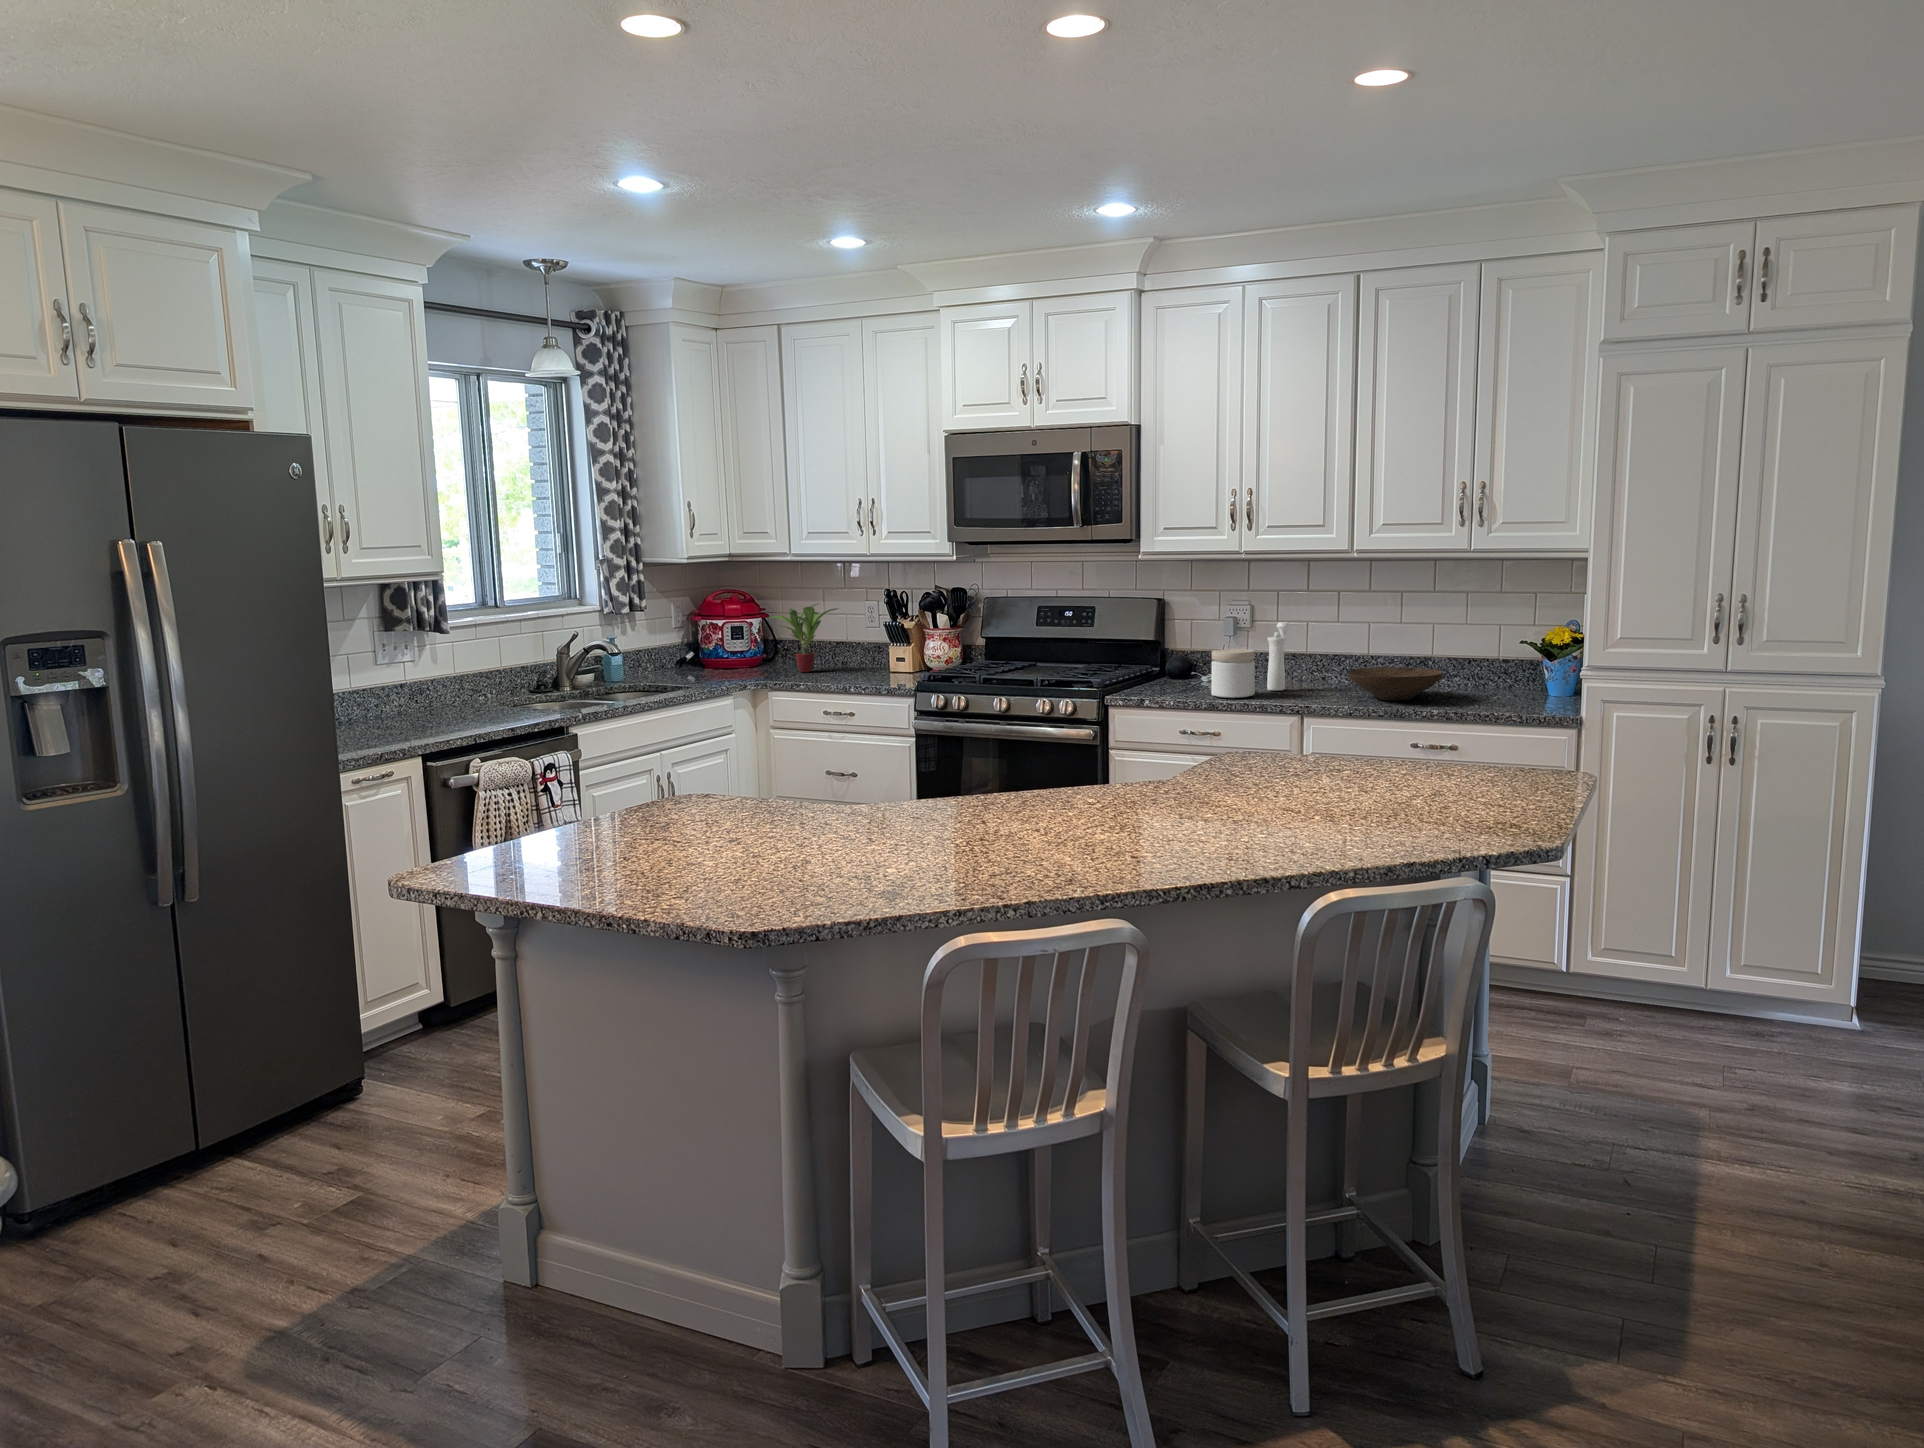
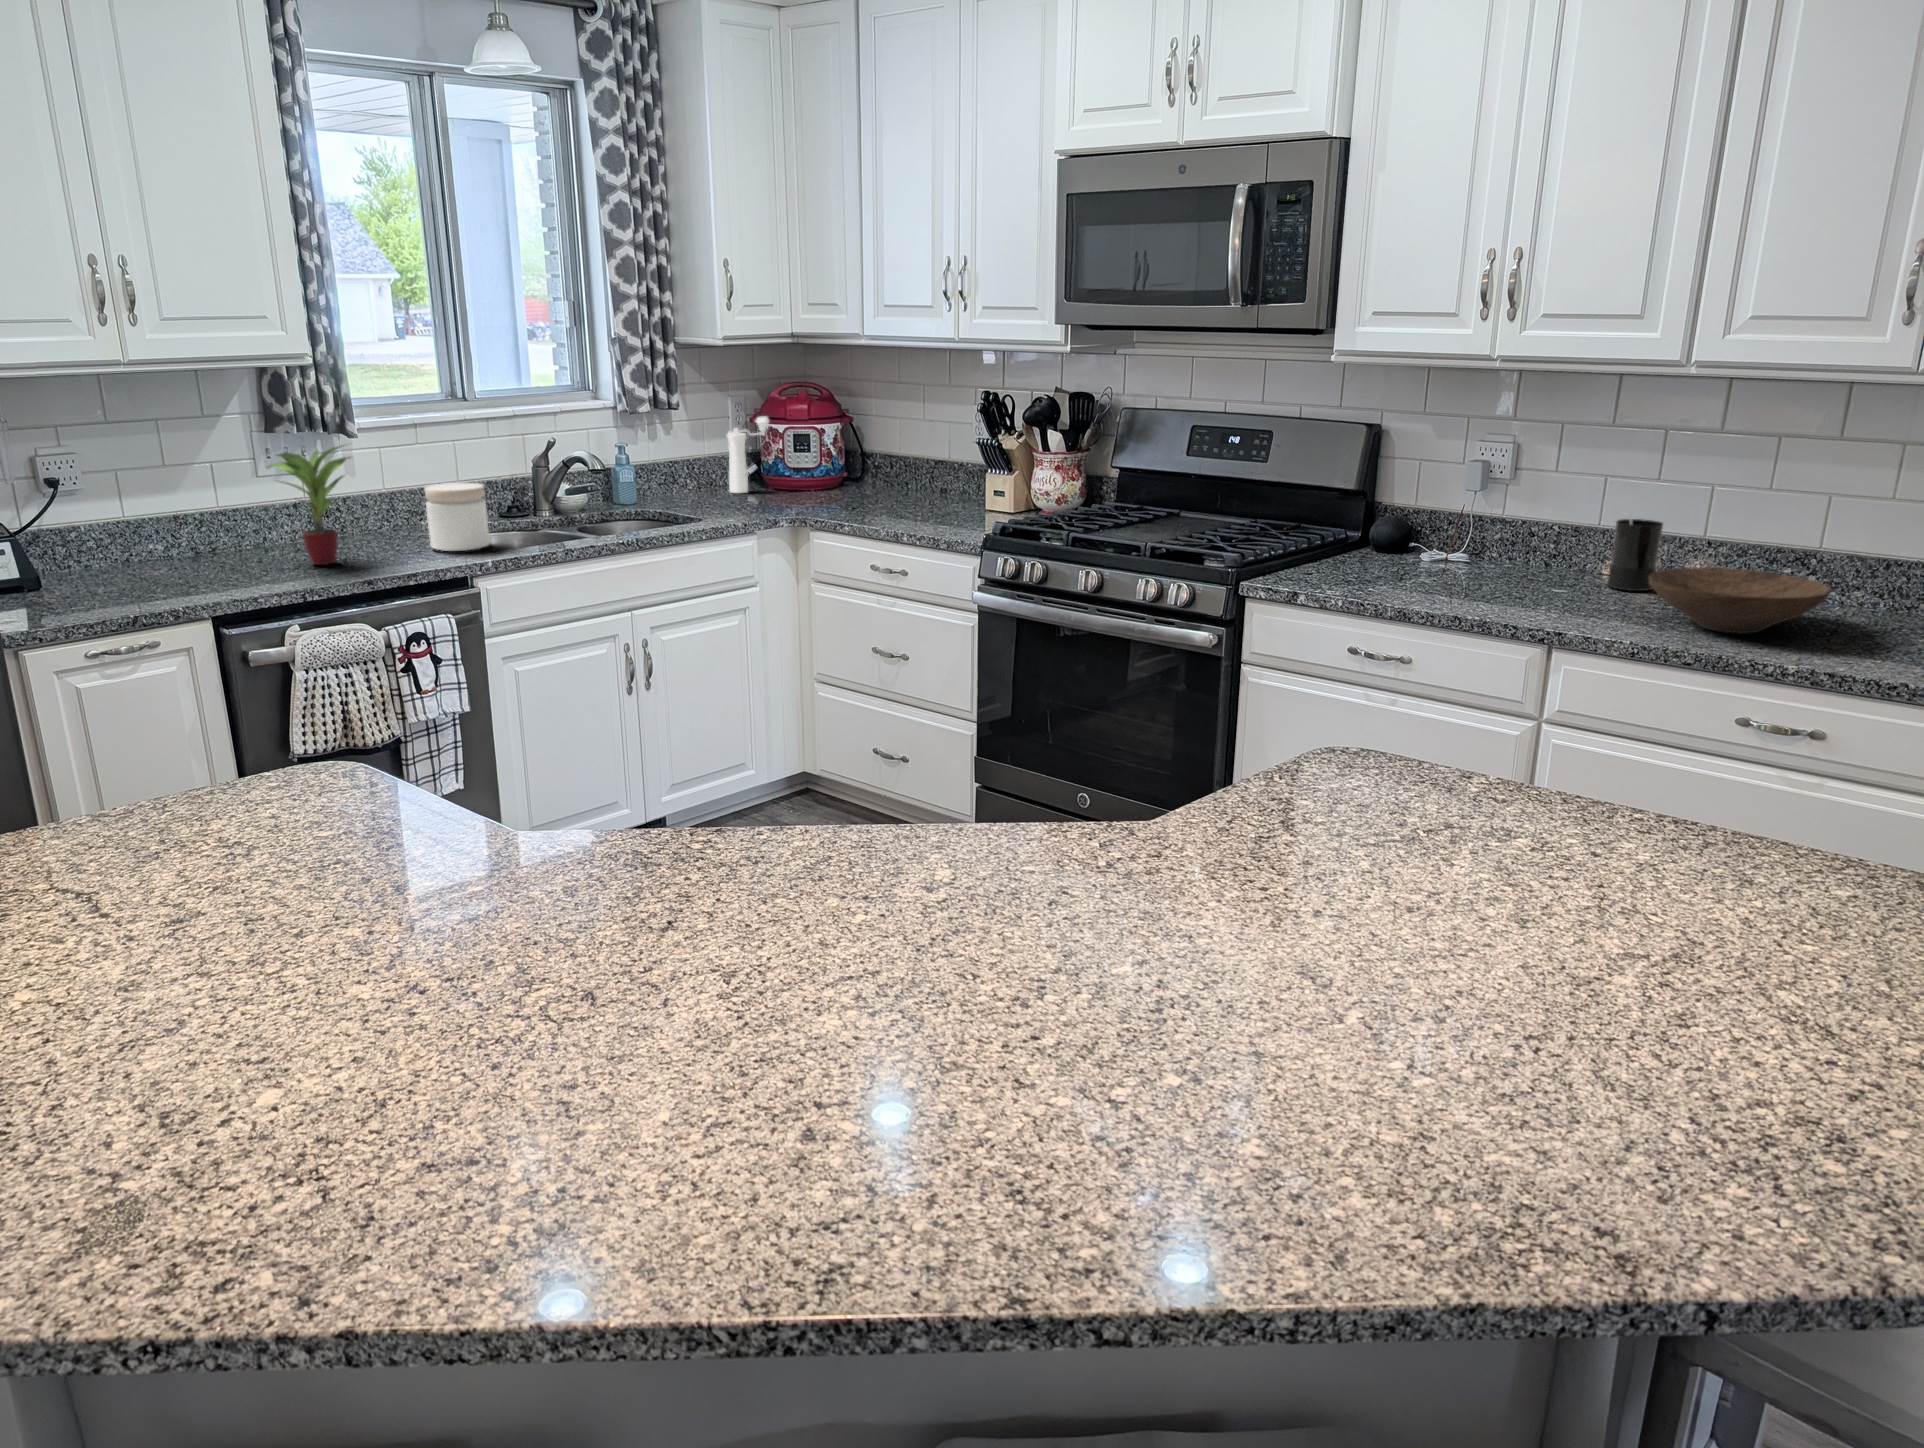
potted plant: present [769,604,838,672] -> present [269,446,351,565]
pepper mill: present [1267,622,1290,690] -> present [727,417,769,493]
candle: none [1320,641,1347,686] -> present [1607,515,1663,591]
jar: present [1211,649,1255,698] -> present [425,483,490,551]

